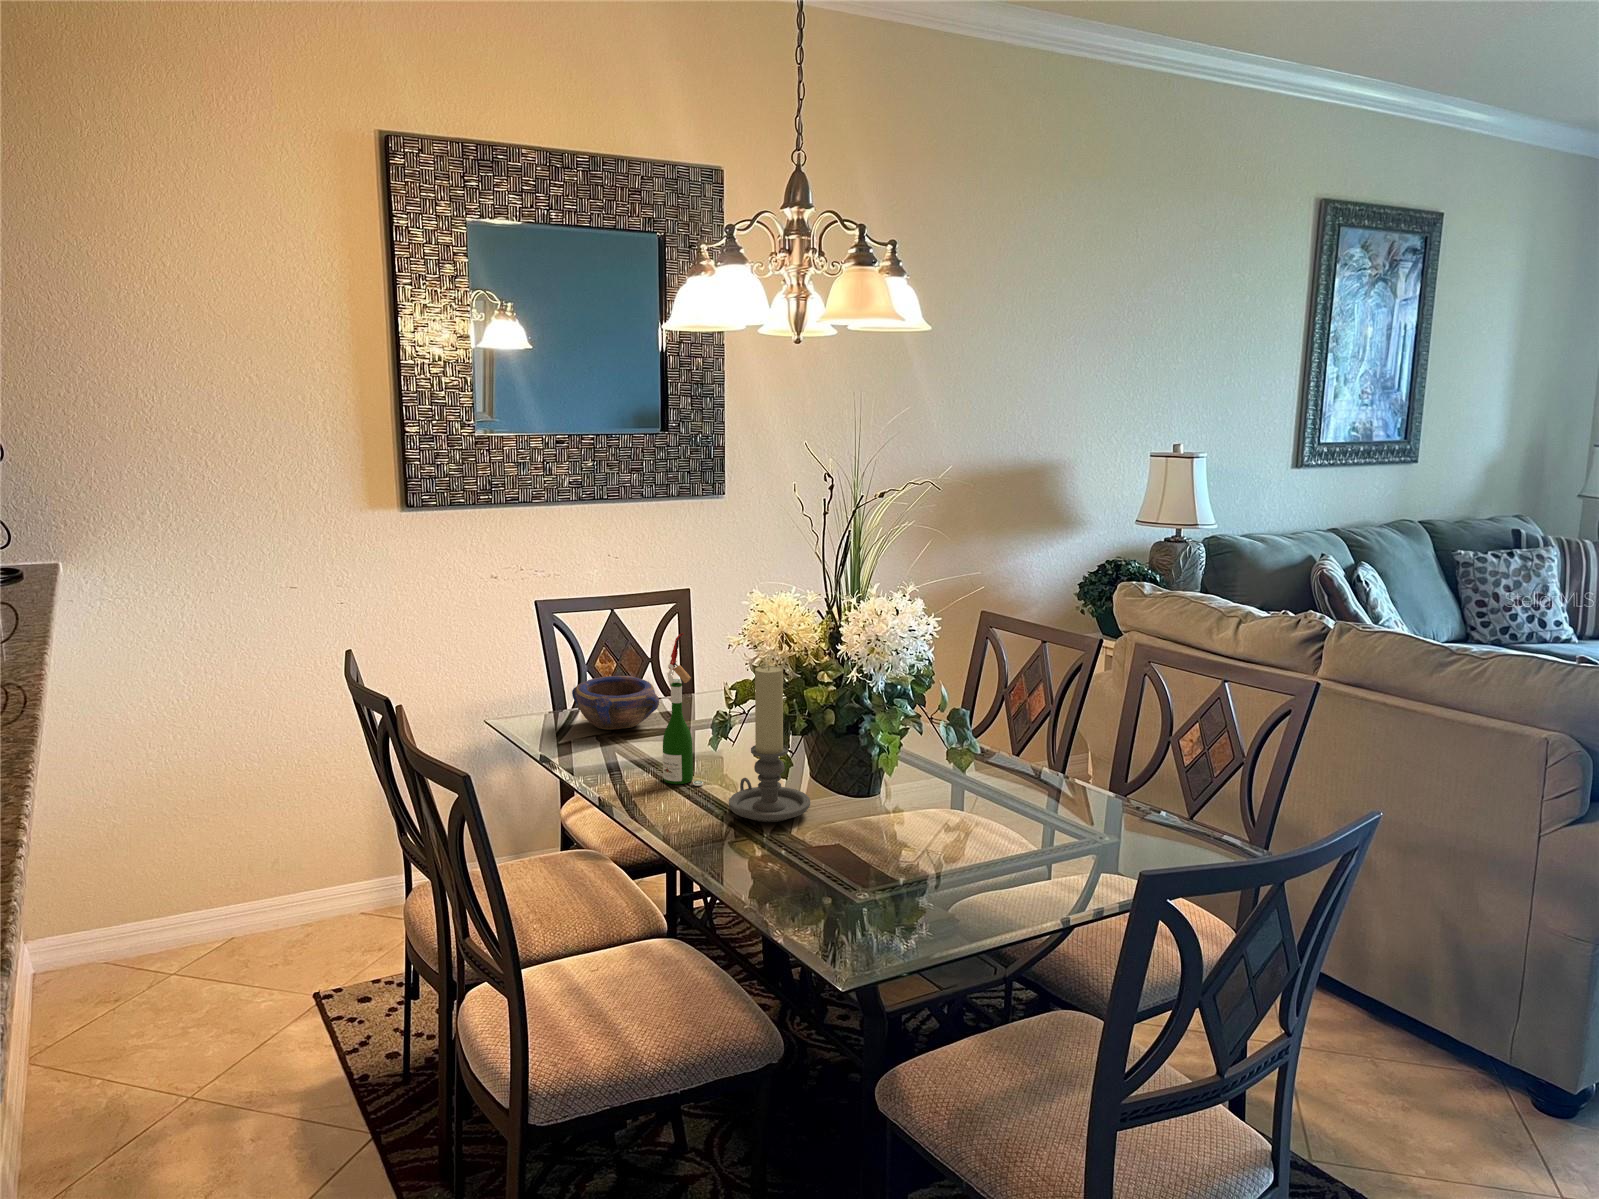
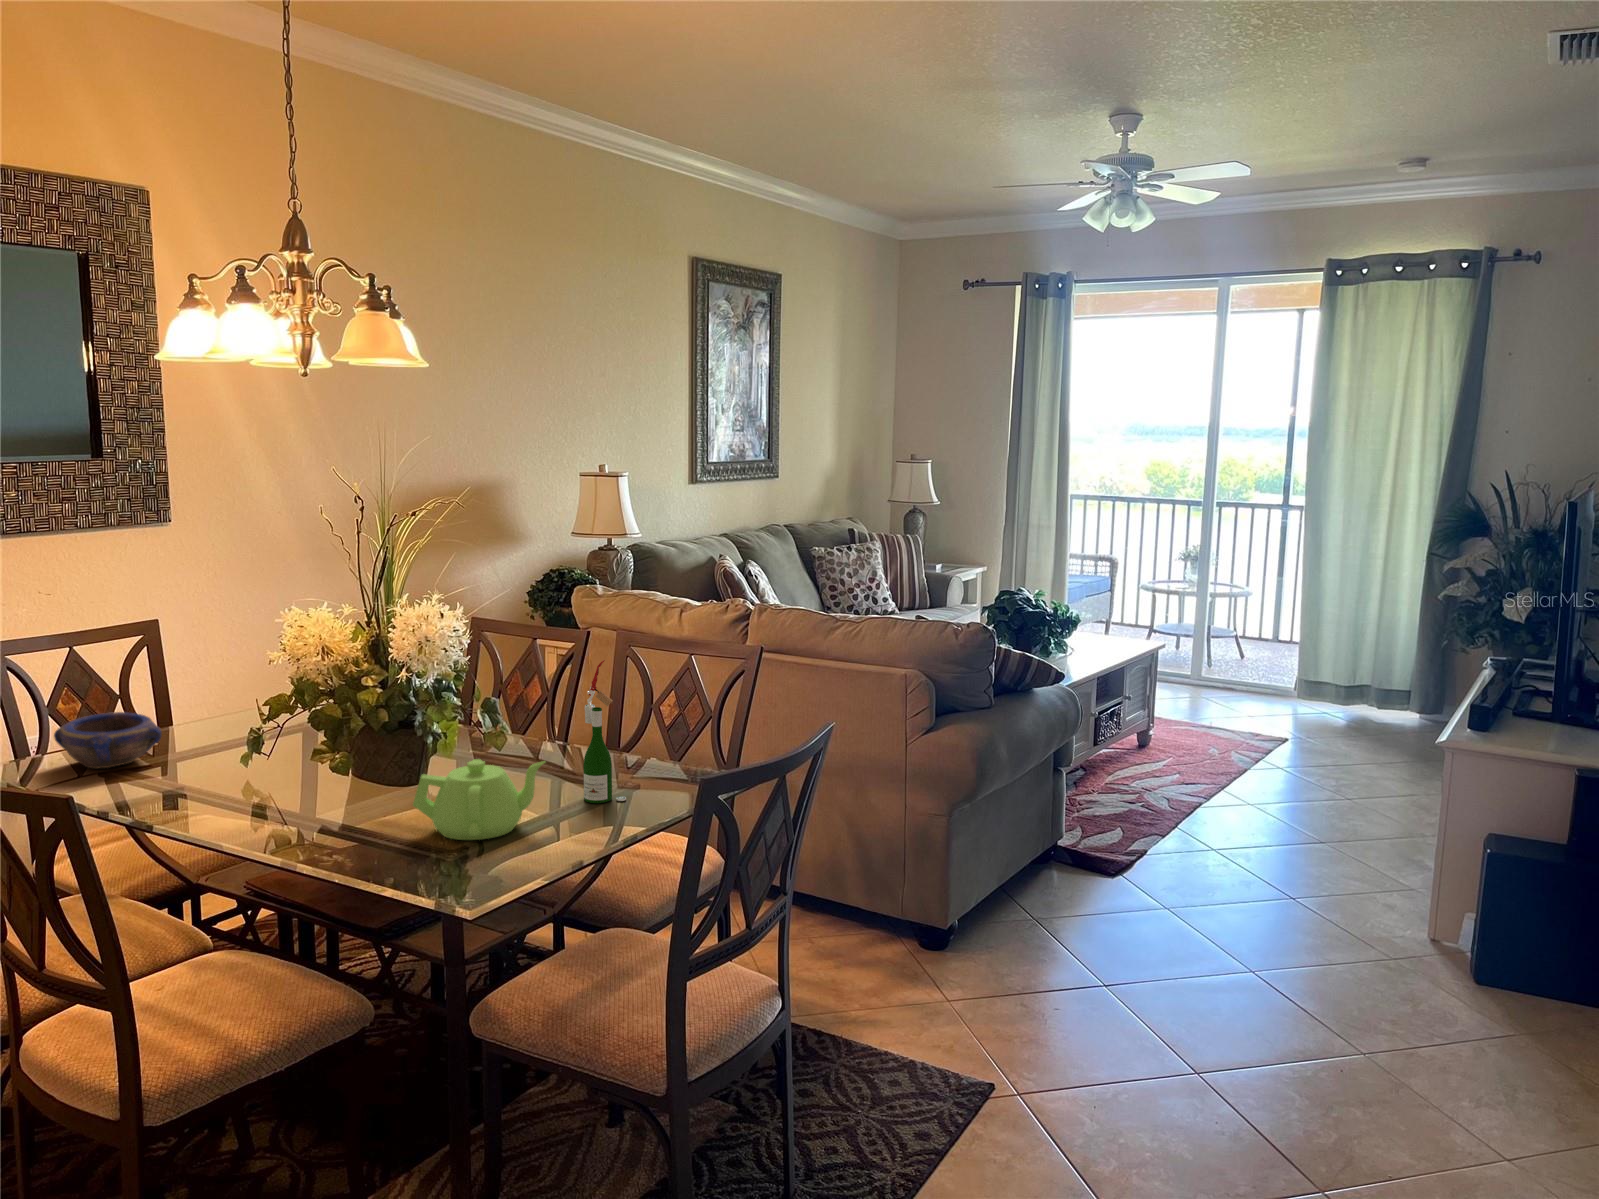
wine bottle: present [663,633,703,786] -> present [583,660,626,803]
candle holder: present [729,665,810,822] -> none [282,676,364,821]
teapot: none [845,780,997,879] -> present [413,759,545,840]

